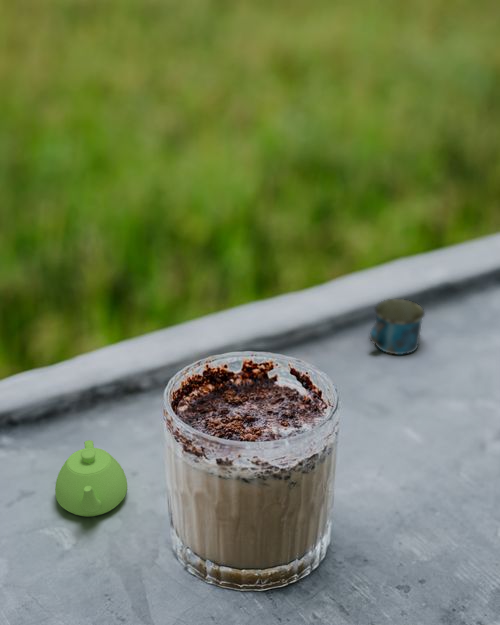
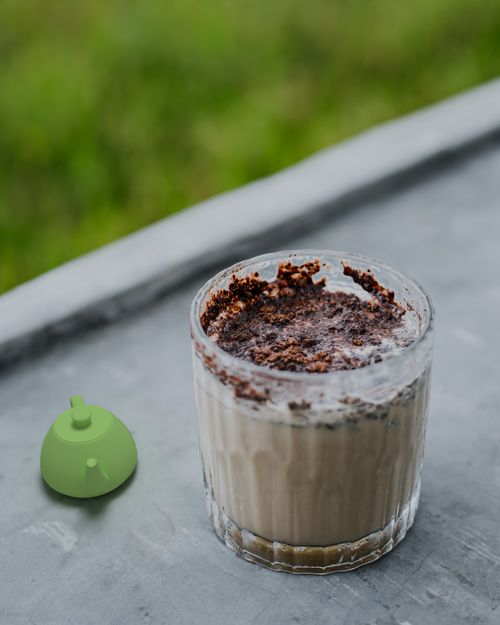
mug: present [370,299,424,355] -> none [396,173,460,242]

